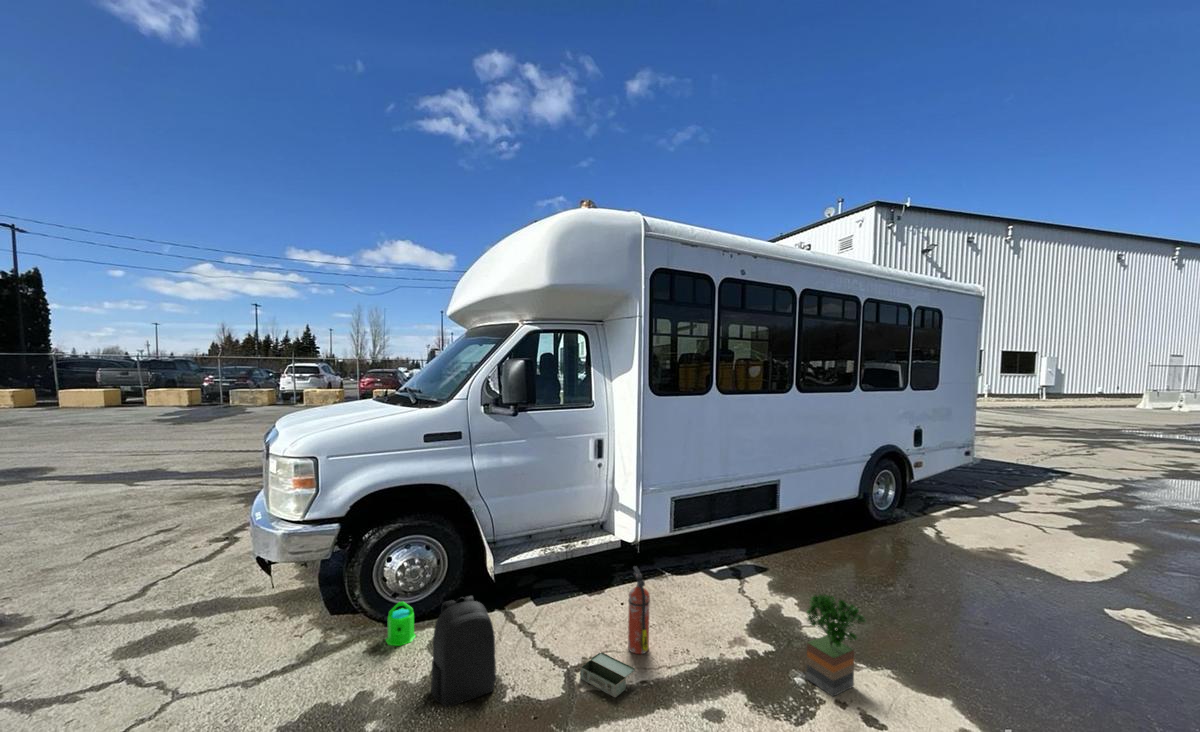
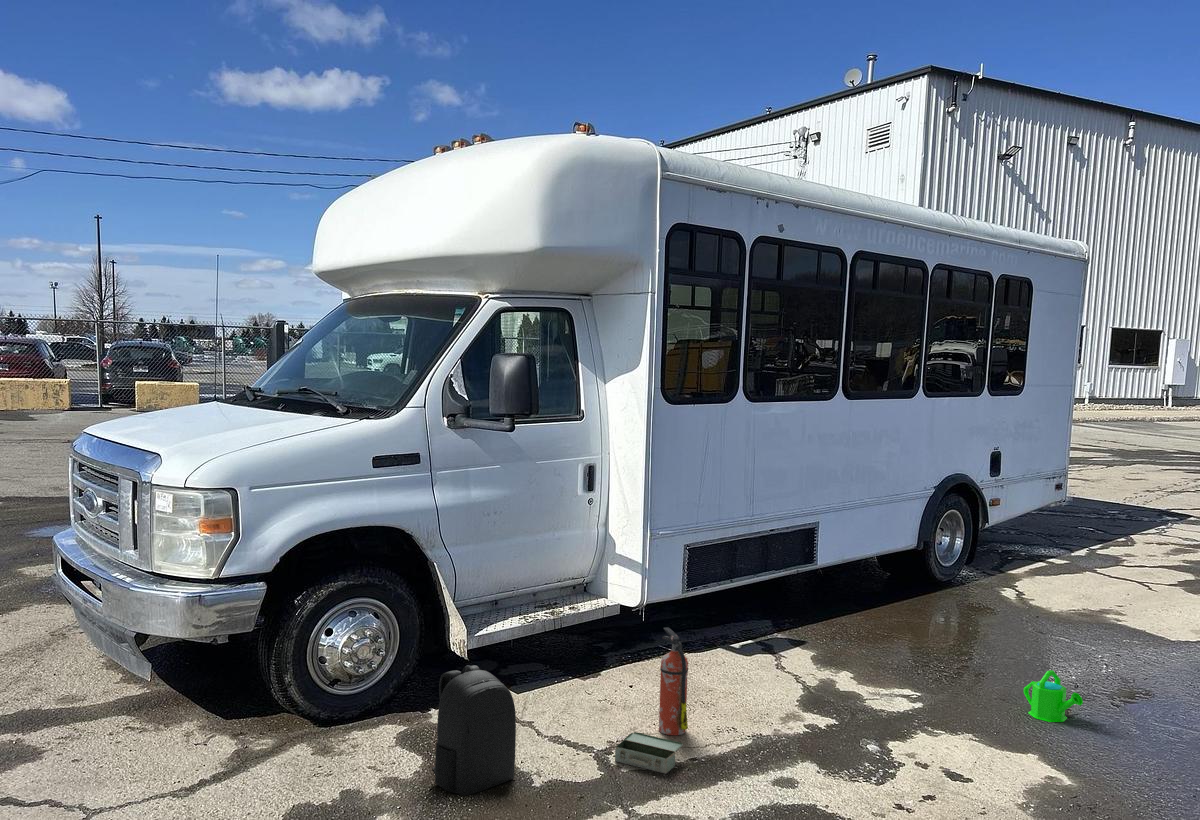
potted tree: present [806,595,865,696] -> none [880,642,951,756]
watering can: present [386,602,416,646] -> present [1023,670,1083,722]

